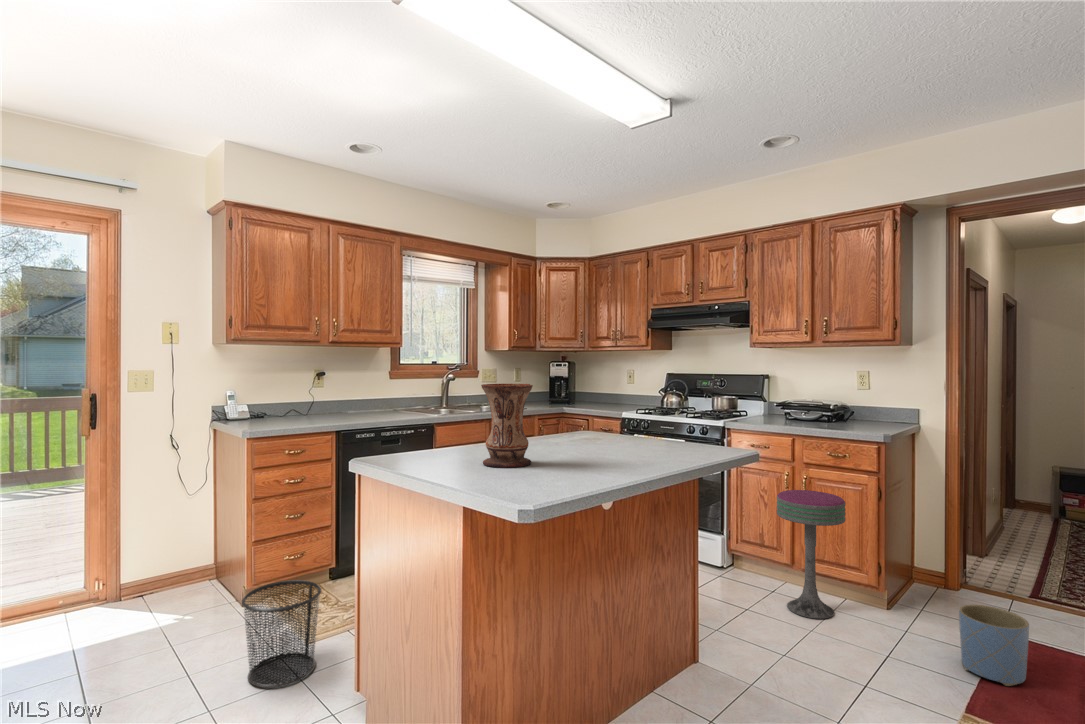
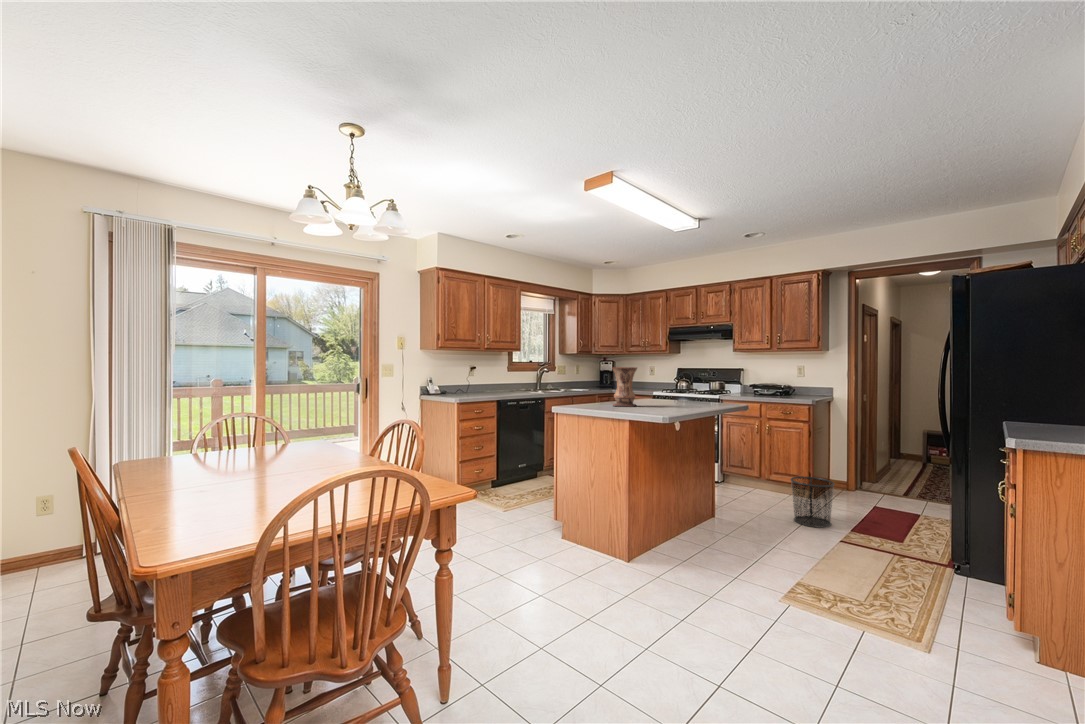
bar stool: present [777,490,846,619] -> none [752,433,790,502]
waste bin: present [242,580,321,688] -> present [791,476,835,528]
planter: present [959,604,1029,686] -> none [850,487,885,524]

